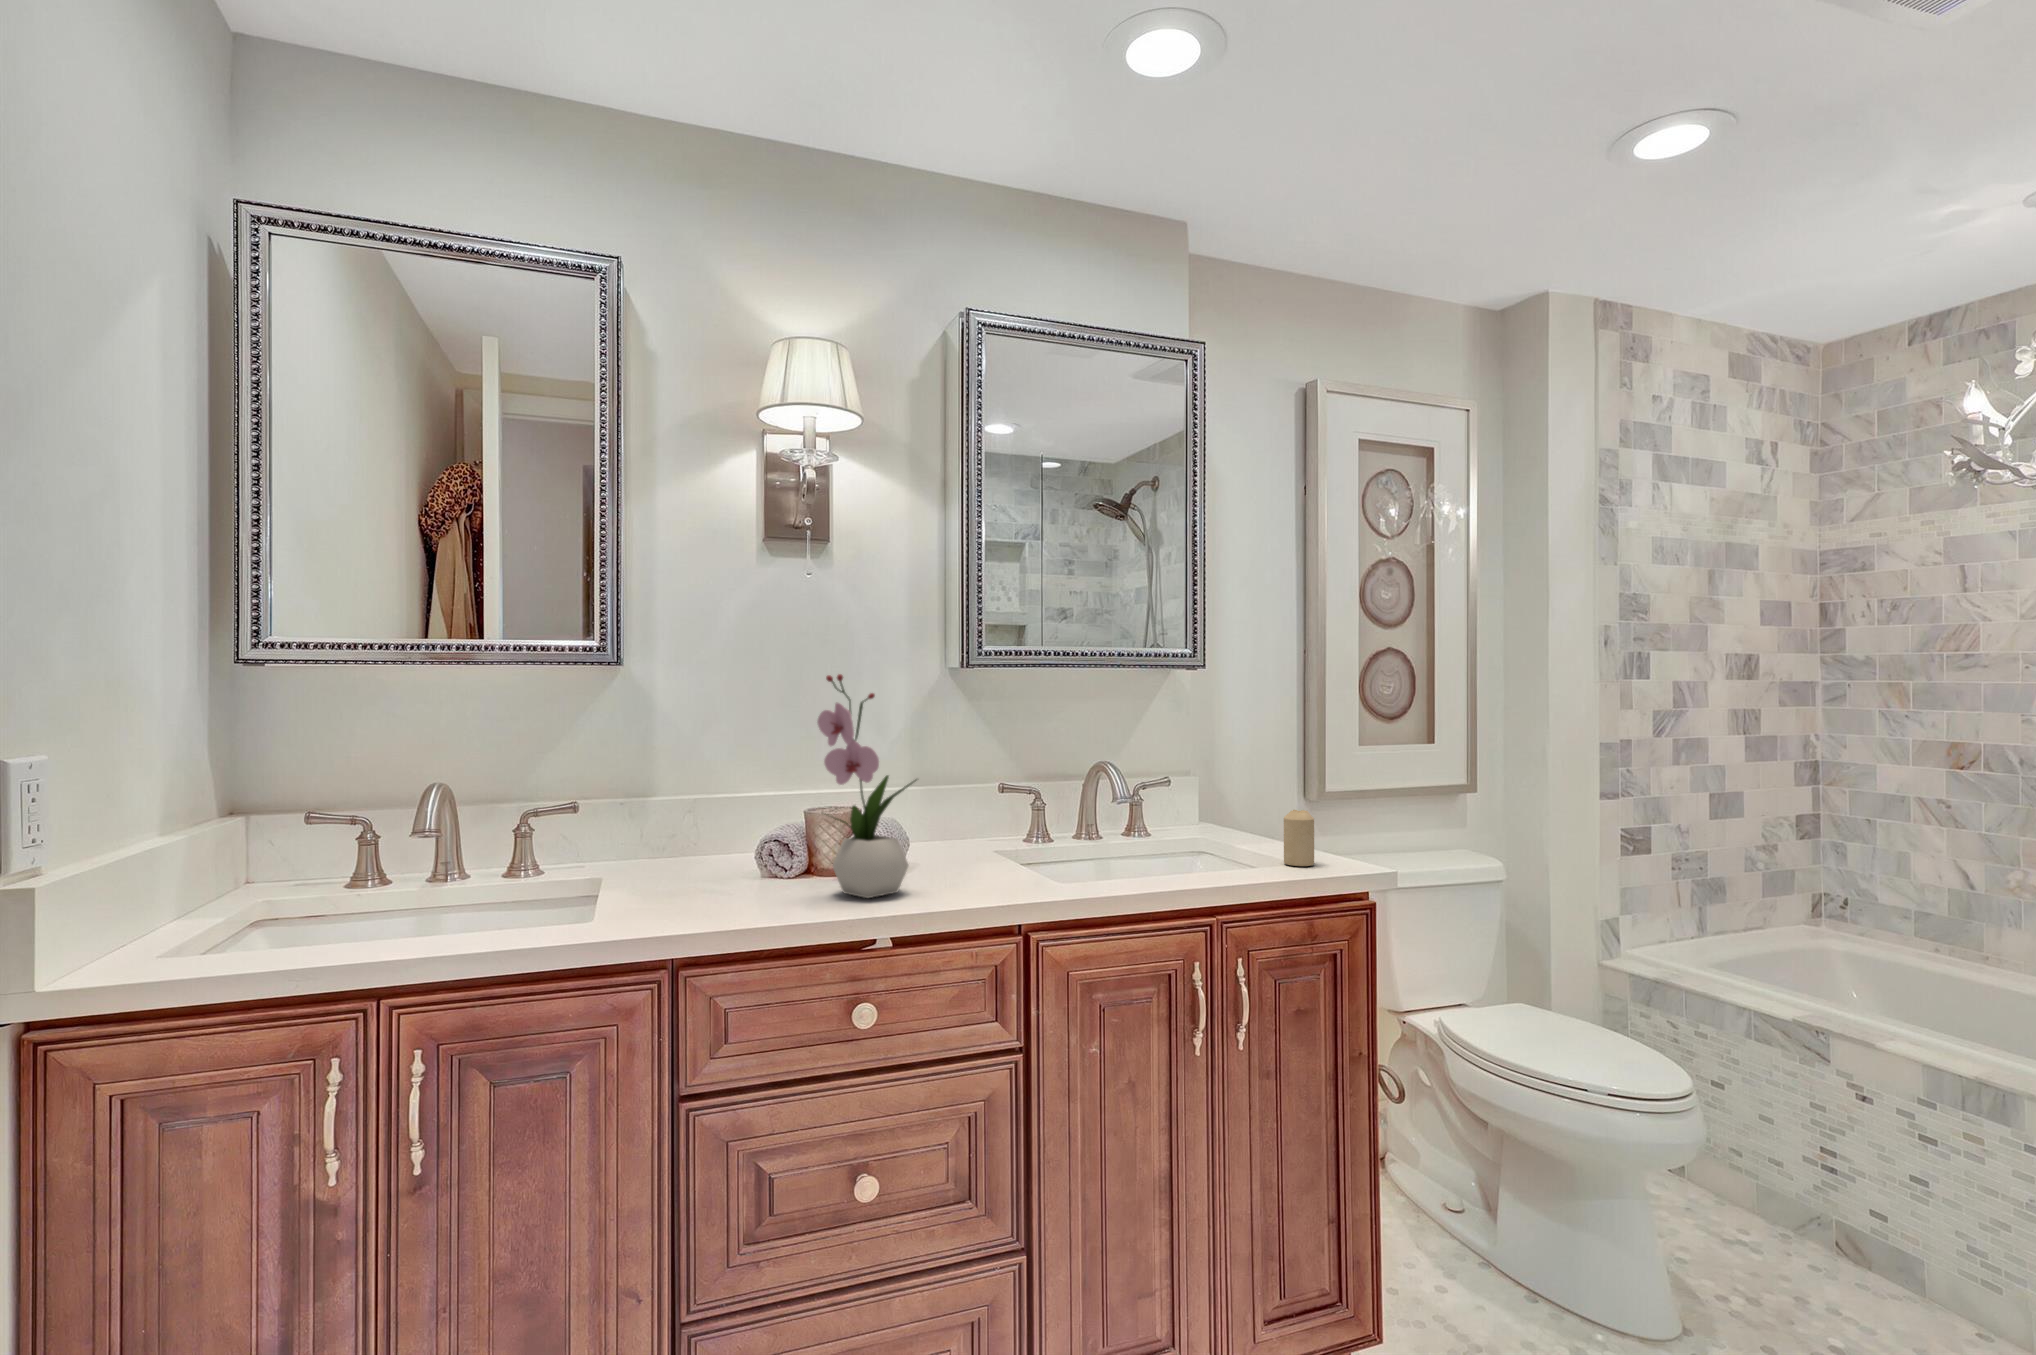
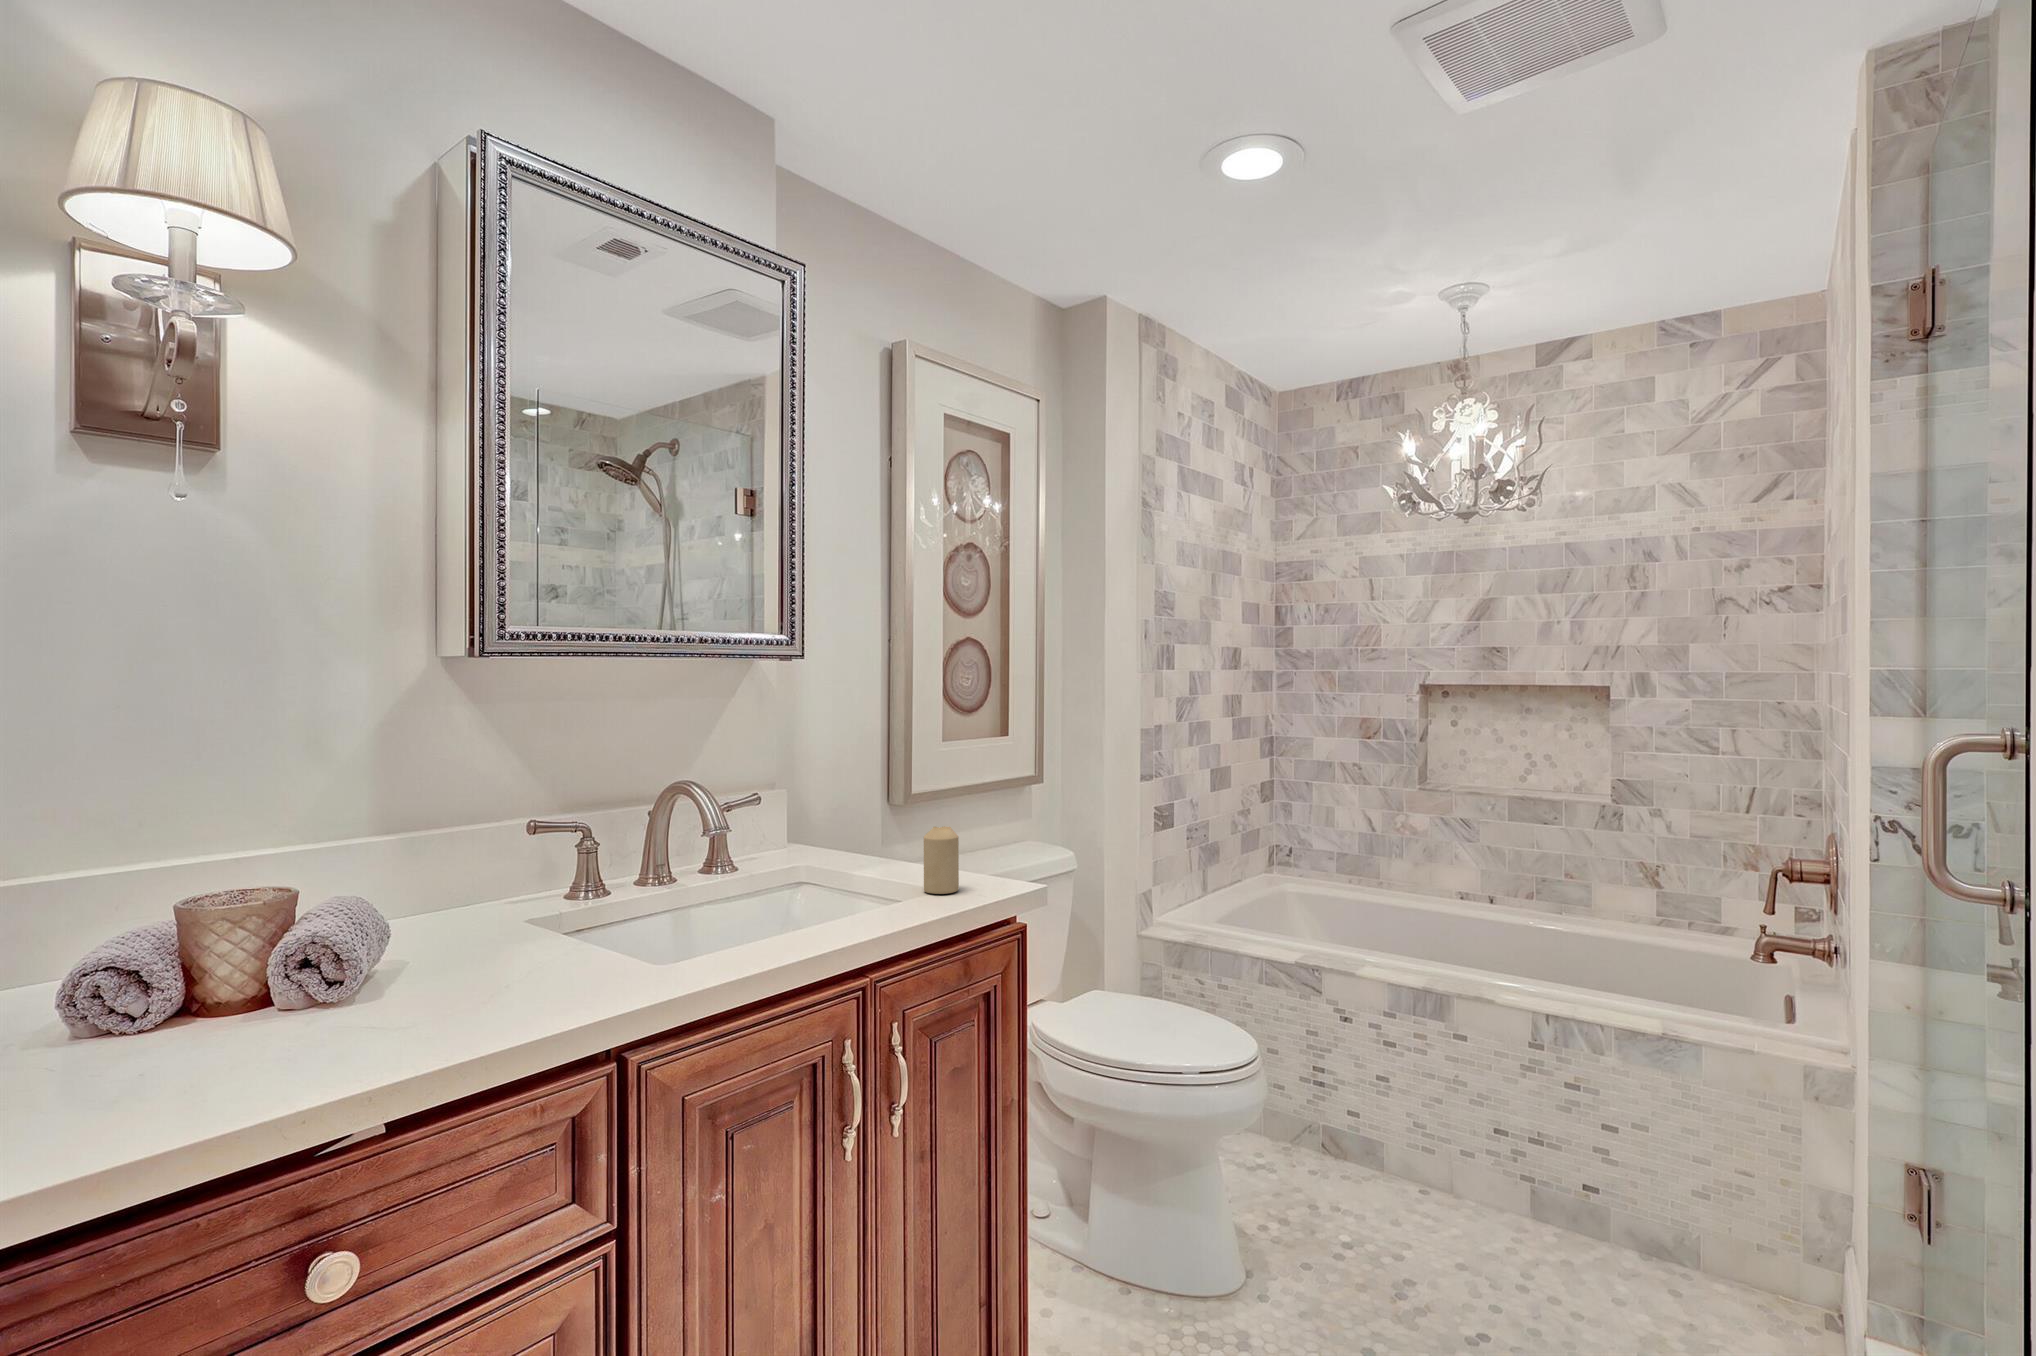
flower arrangement: present [817,674,917,898] -> none [205,668,422,1059]

